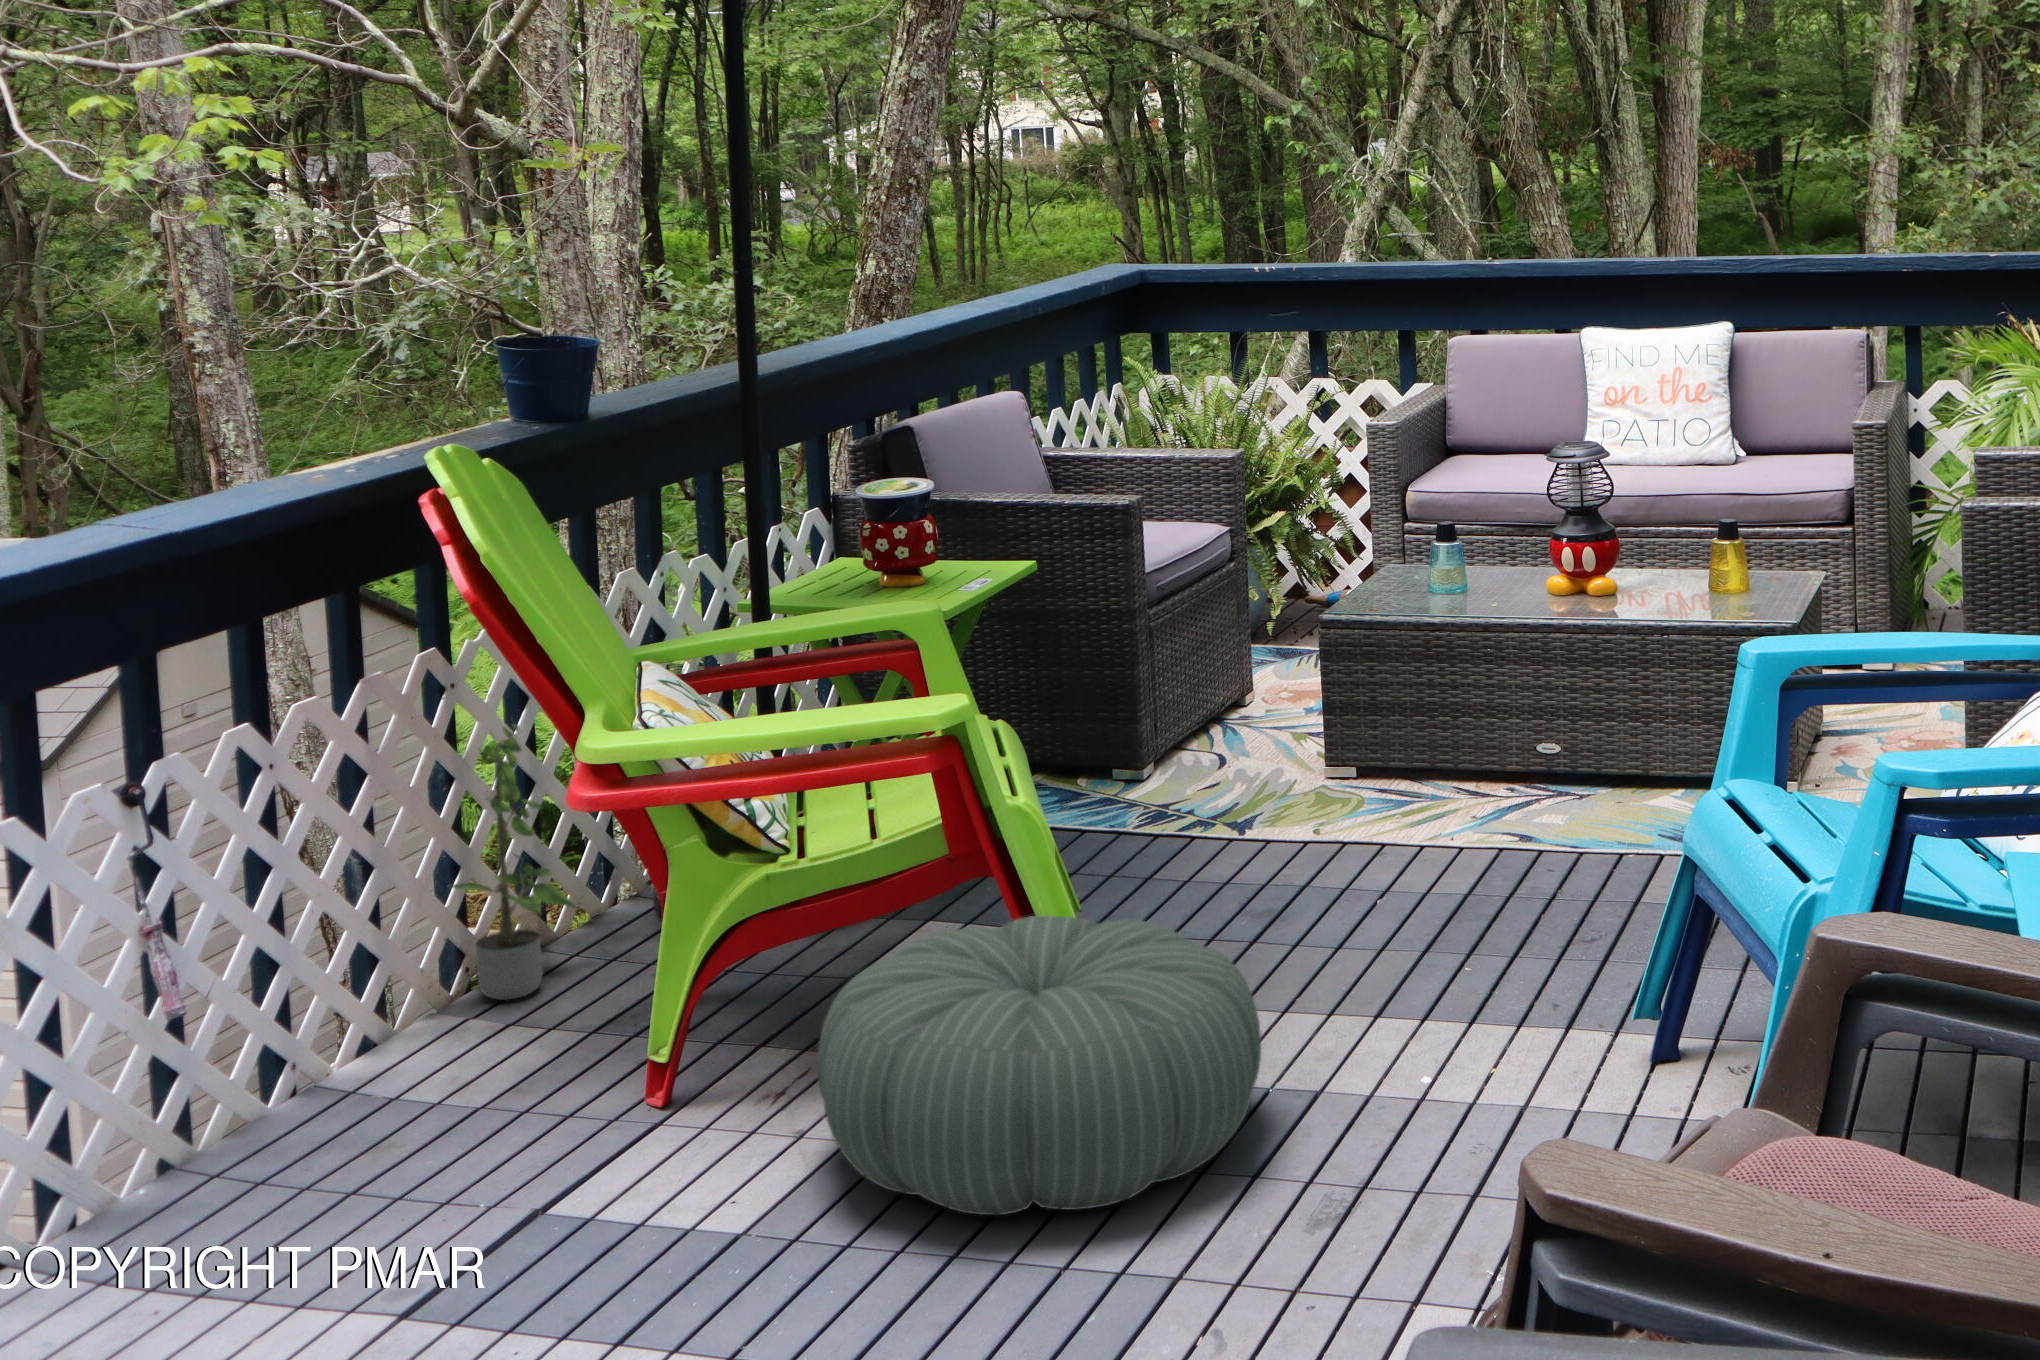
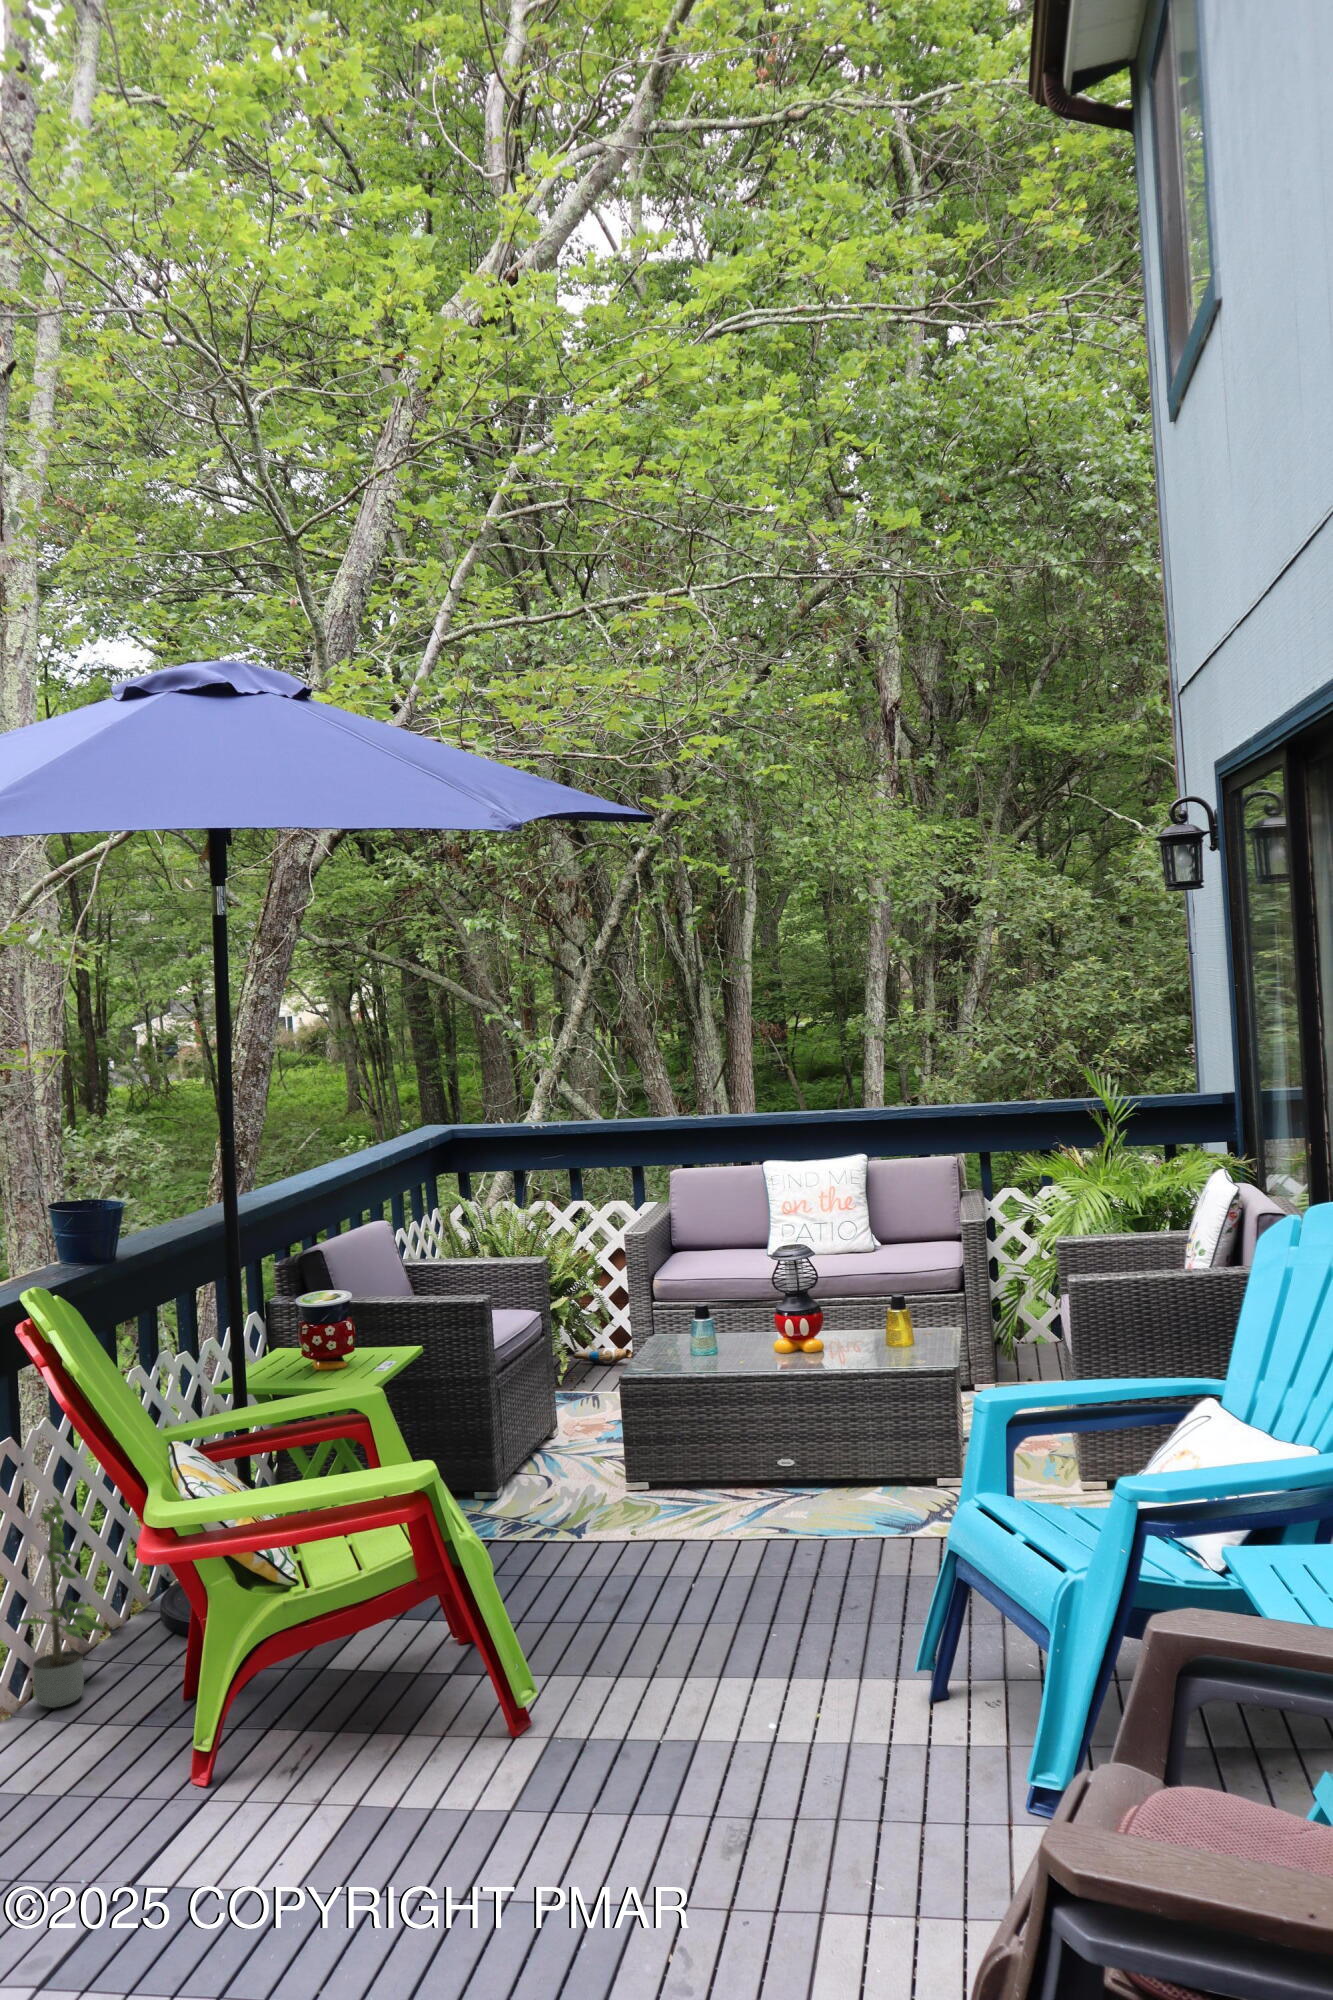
pouf: present [817,916,1261,1215] -> none [339,1615,665,1851]

